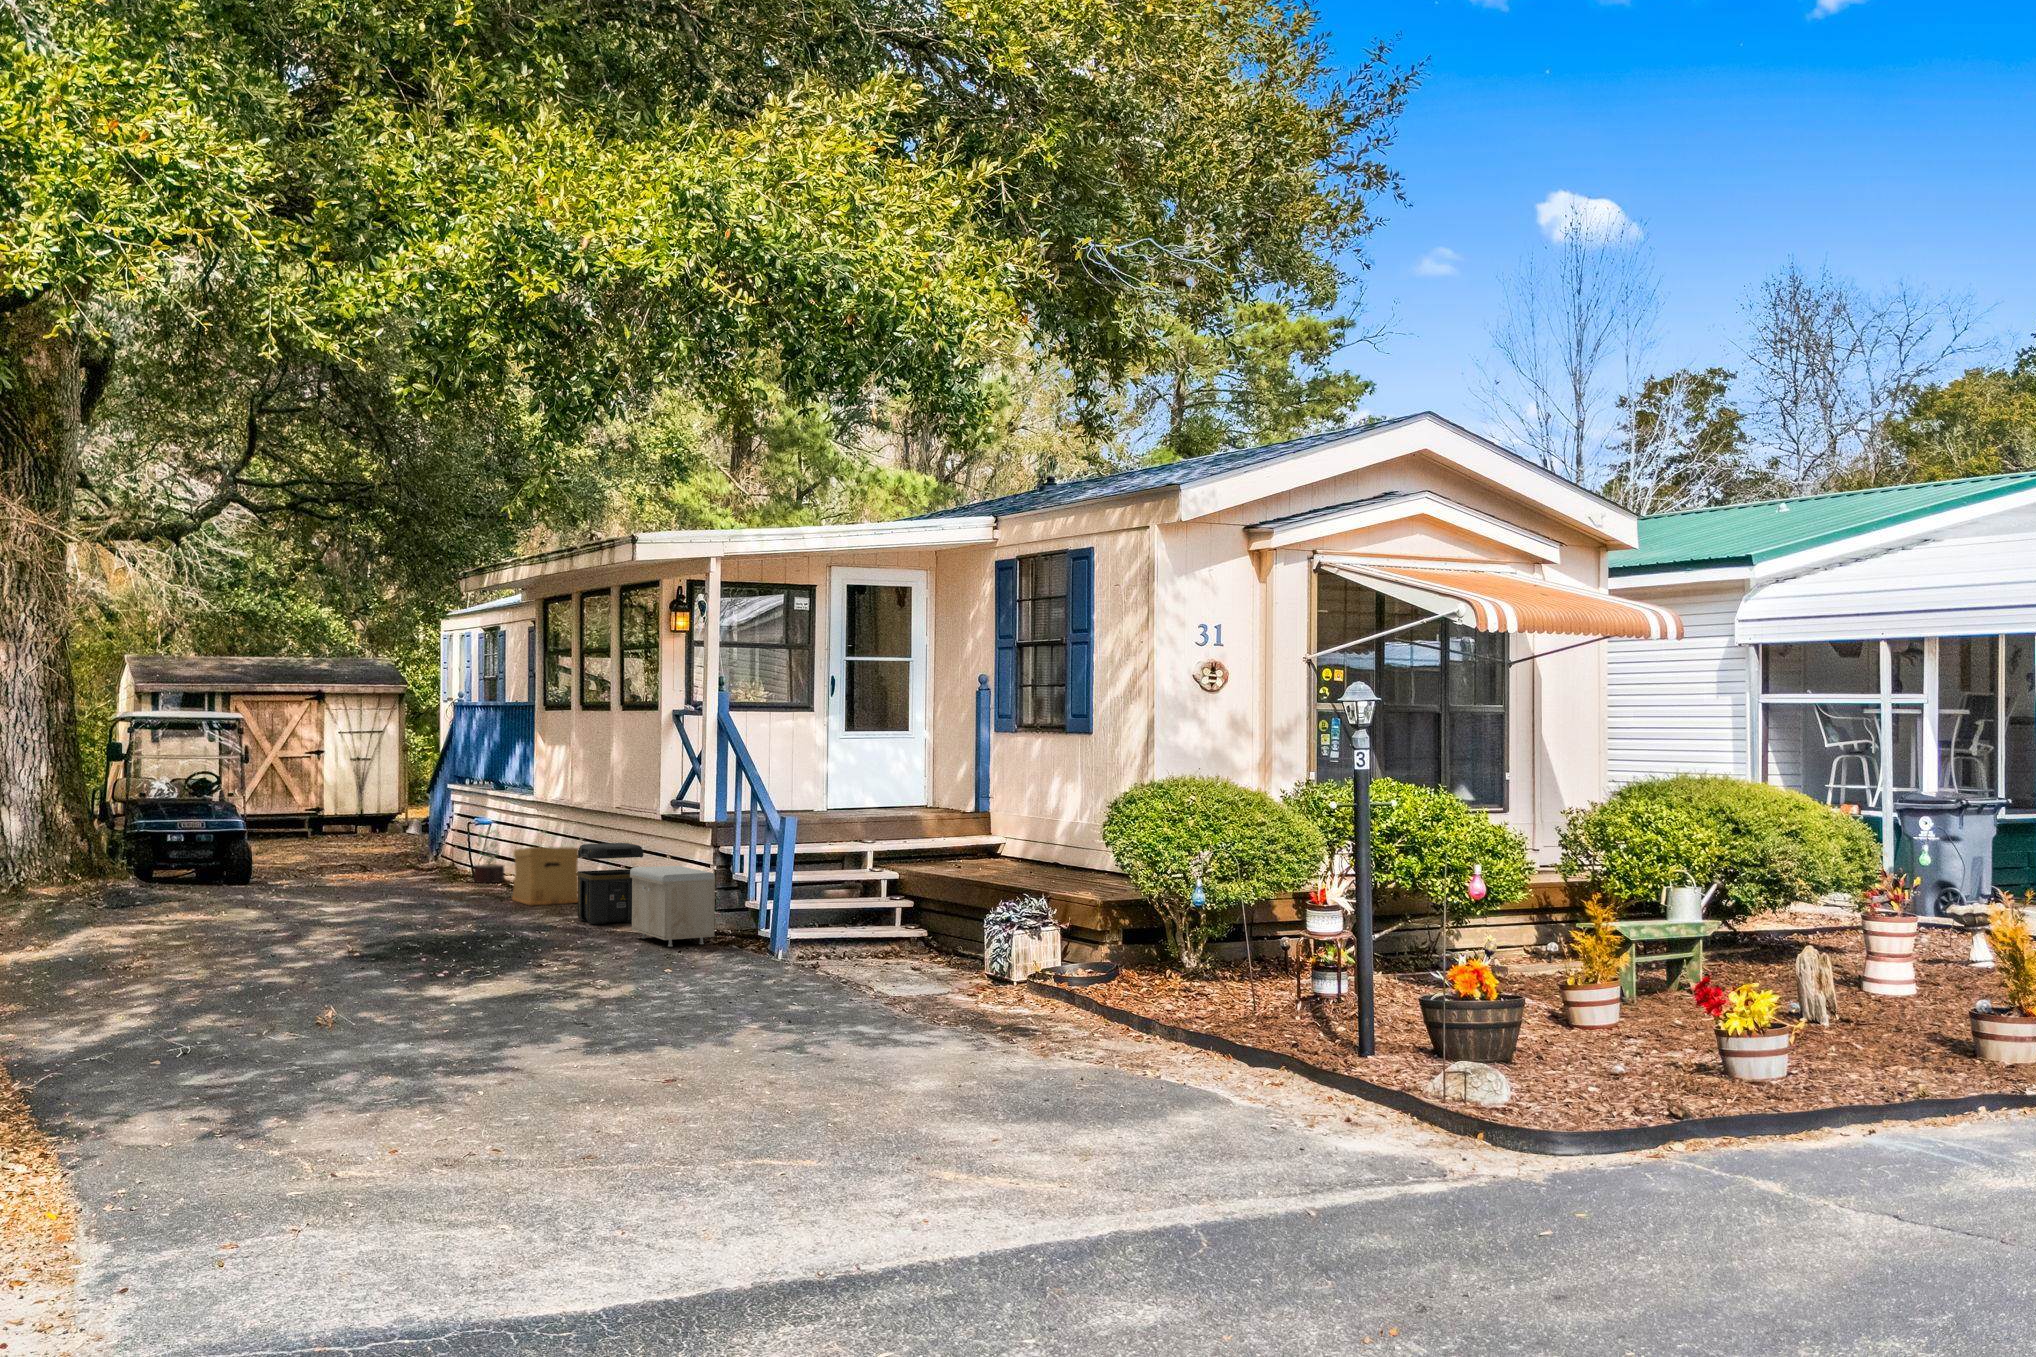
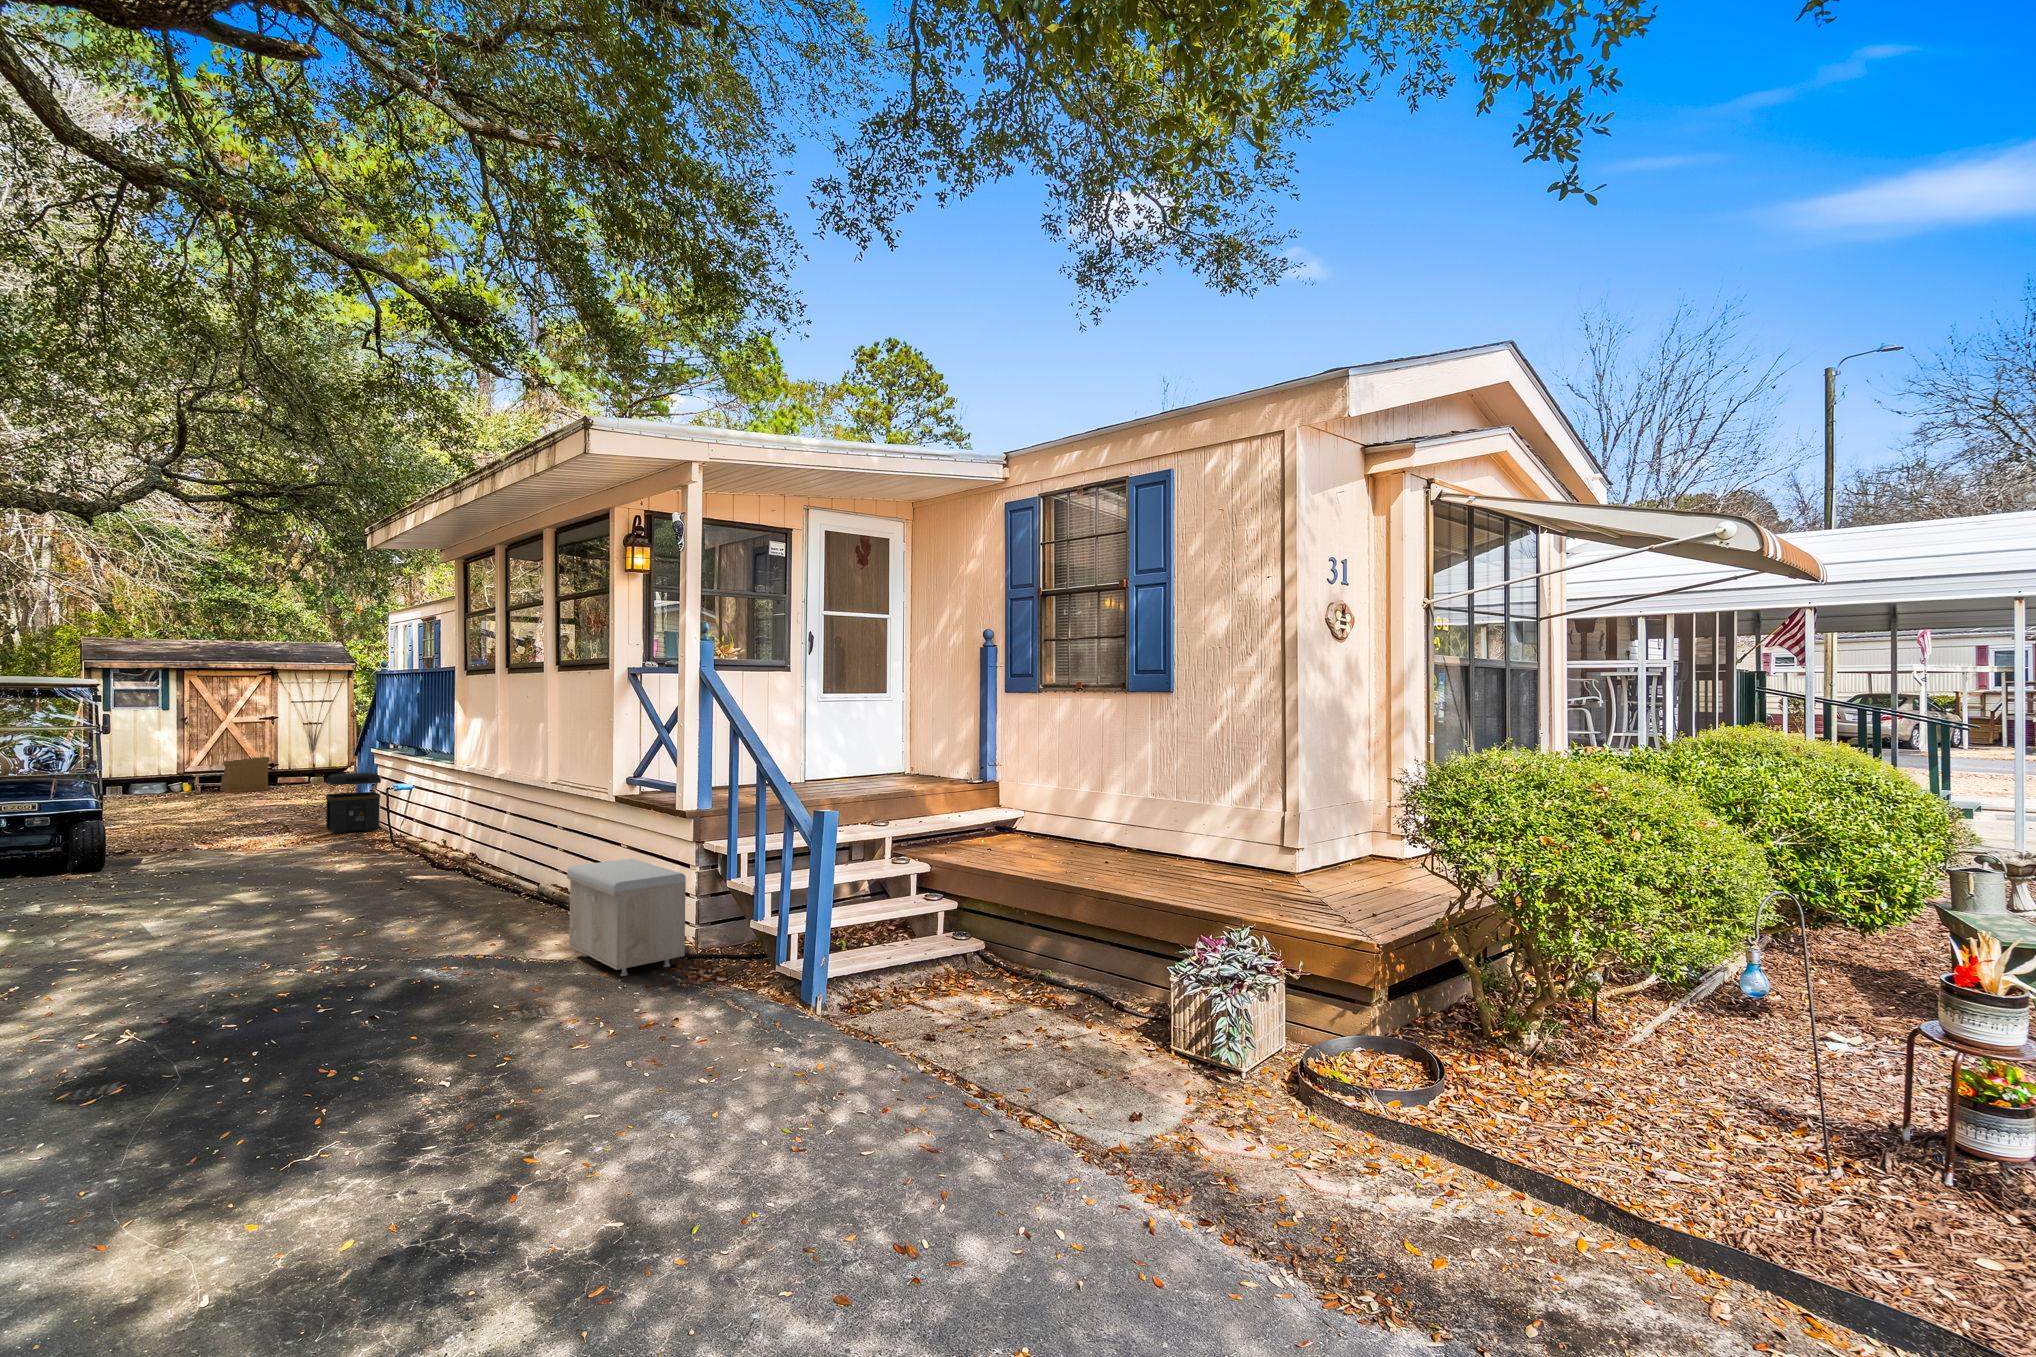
decorative plant: present [473,831,505,883] -> none [393,796,431,854]
toolbox: present [577,843,643,924] -> present [326,773,381,834]
cardboard box: present [512,847,578,905] -> present [220,757,270,793]

